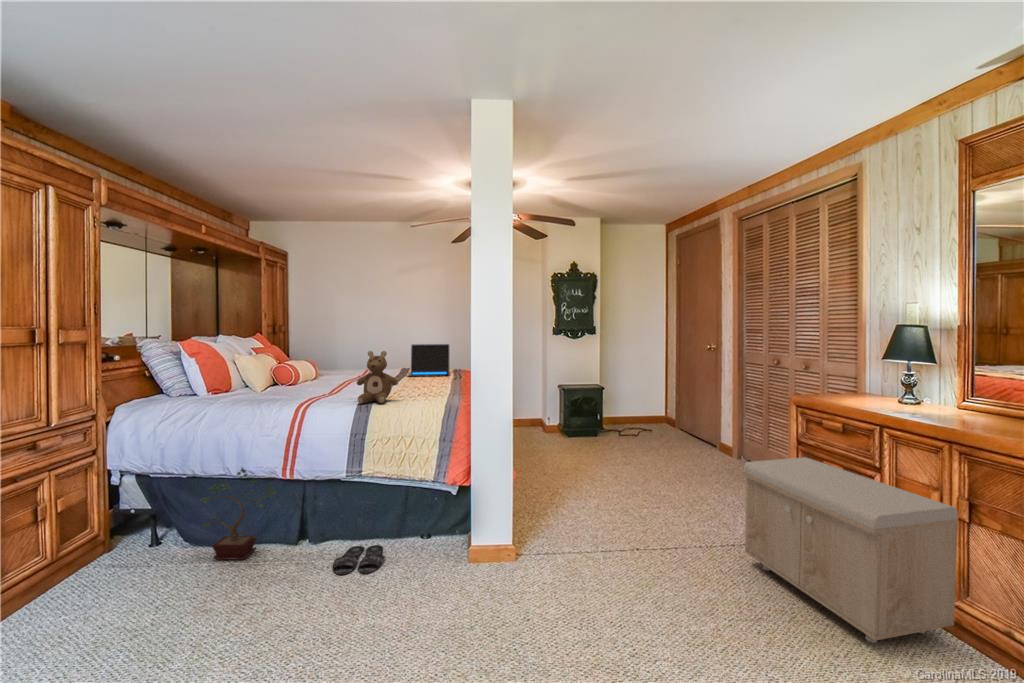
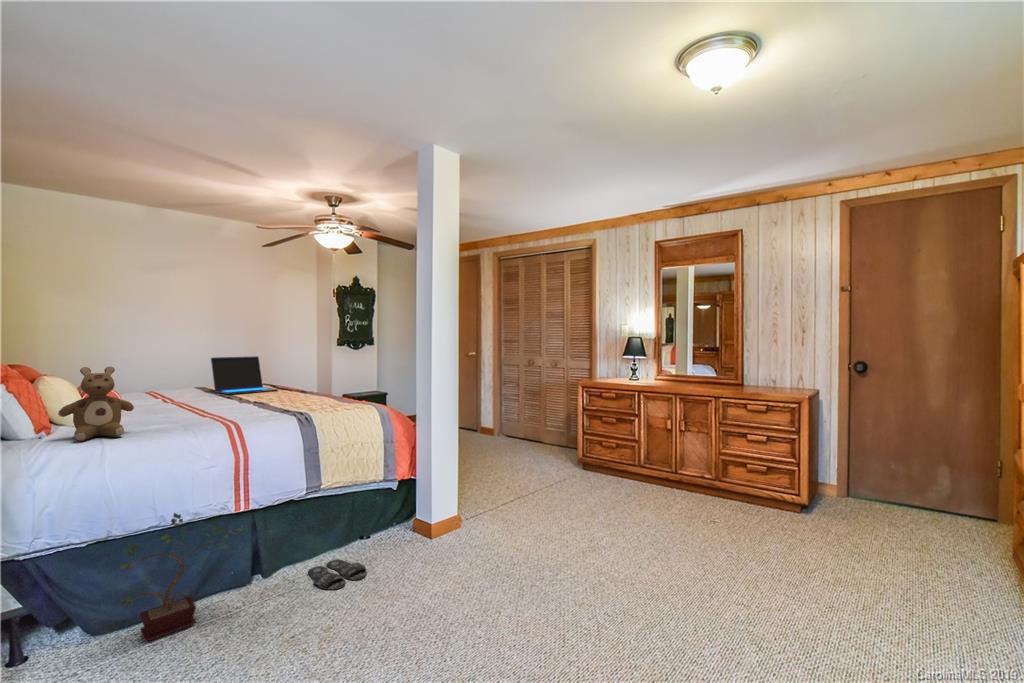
stuffed bear: present [357,351,398,404] -> present [58,366,134,441]
storage bench: present [743,457,958,643] -> none [580,417,679,501]

